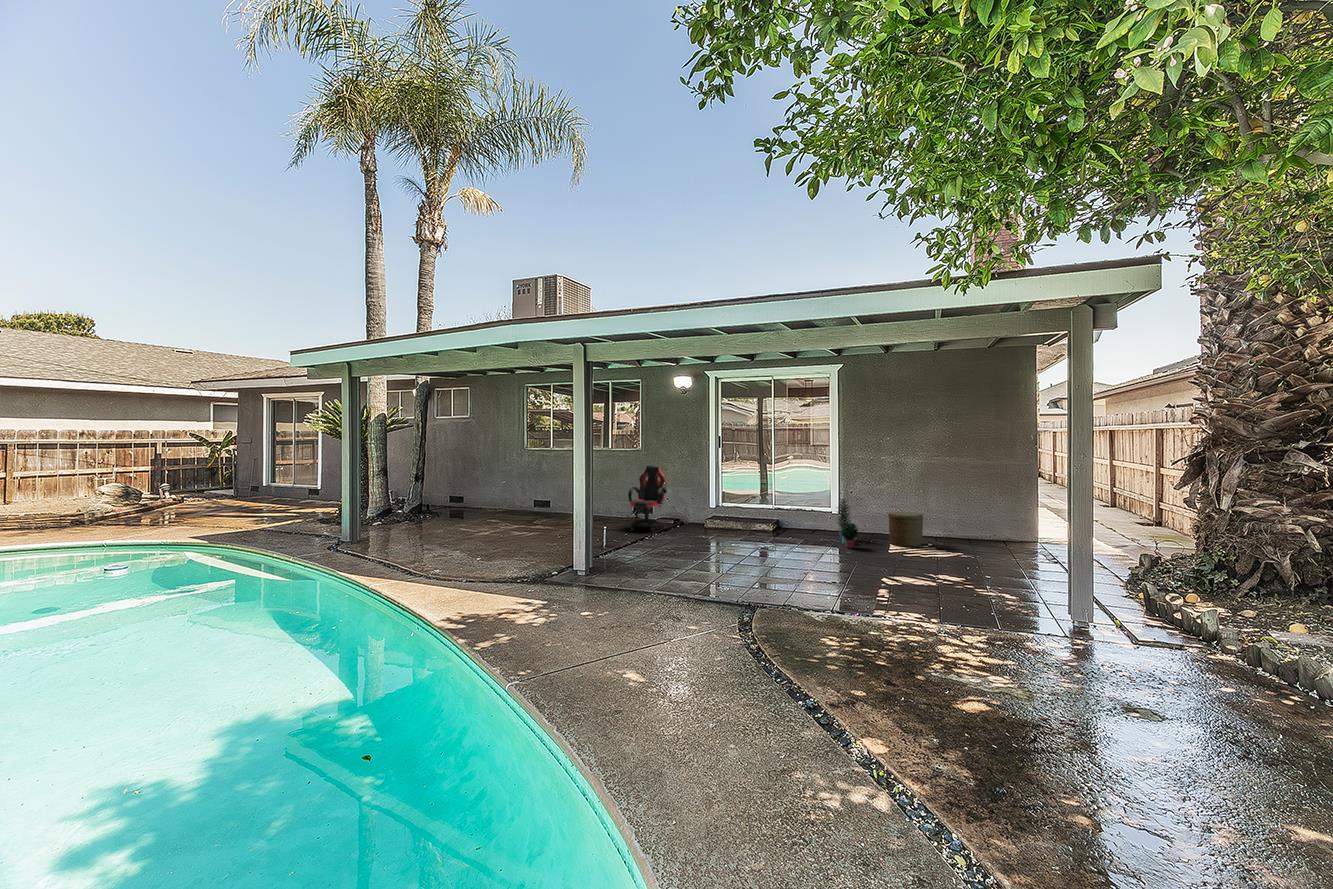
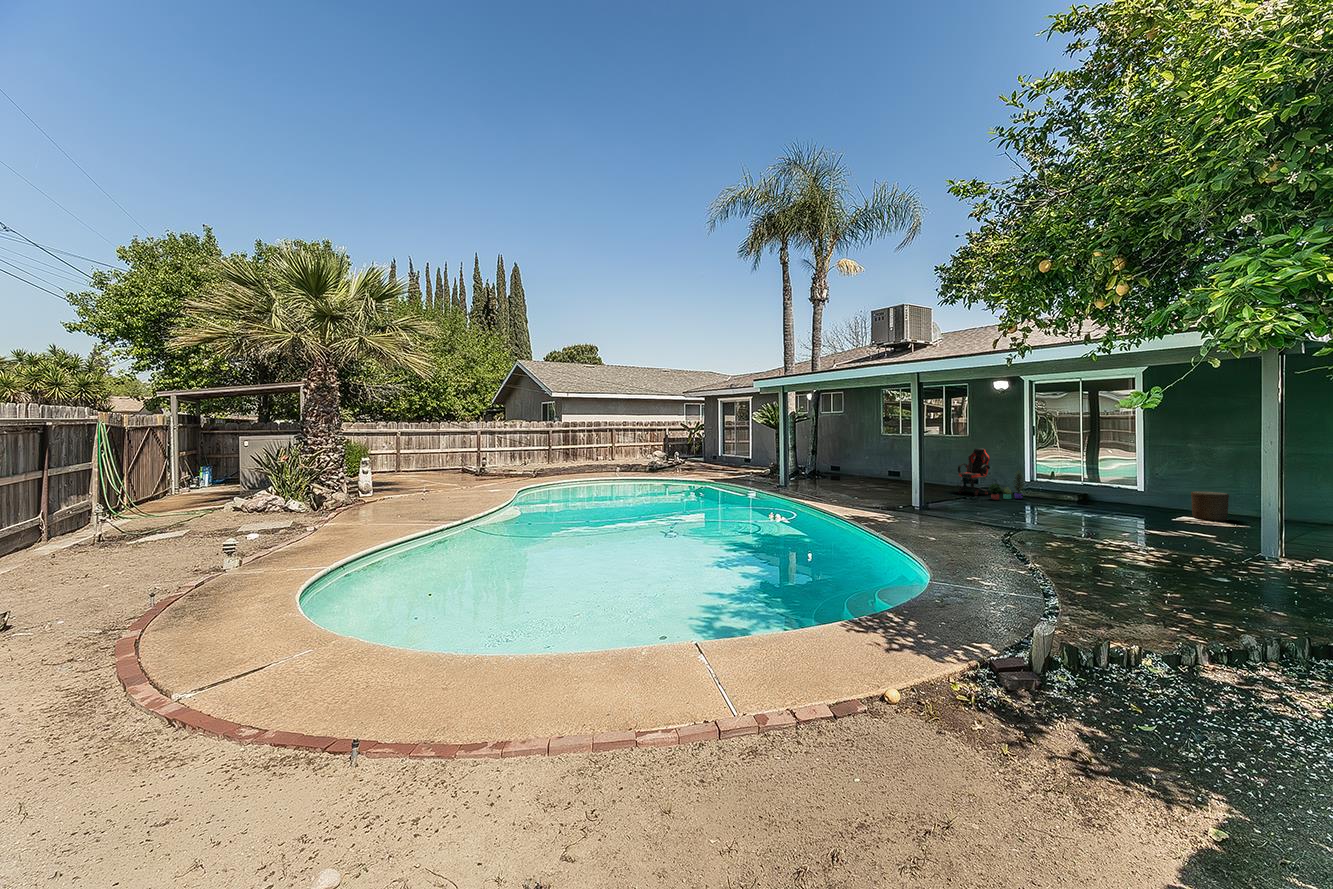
potted plant: present [837,499,858,548] -> present [989,470,1024,500]

